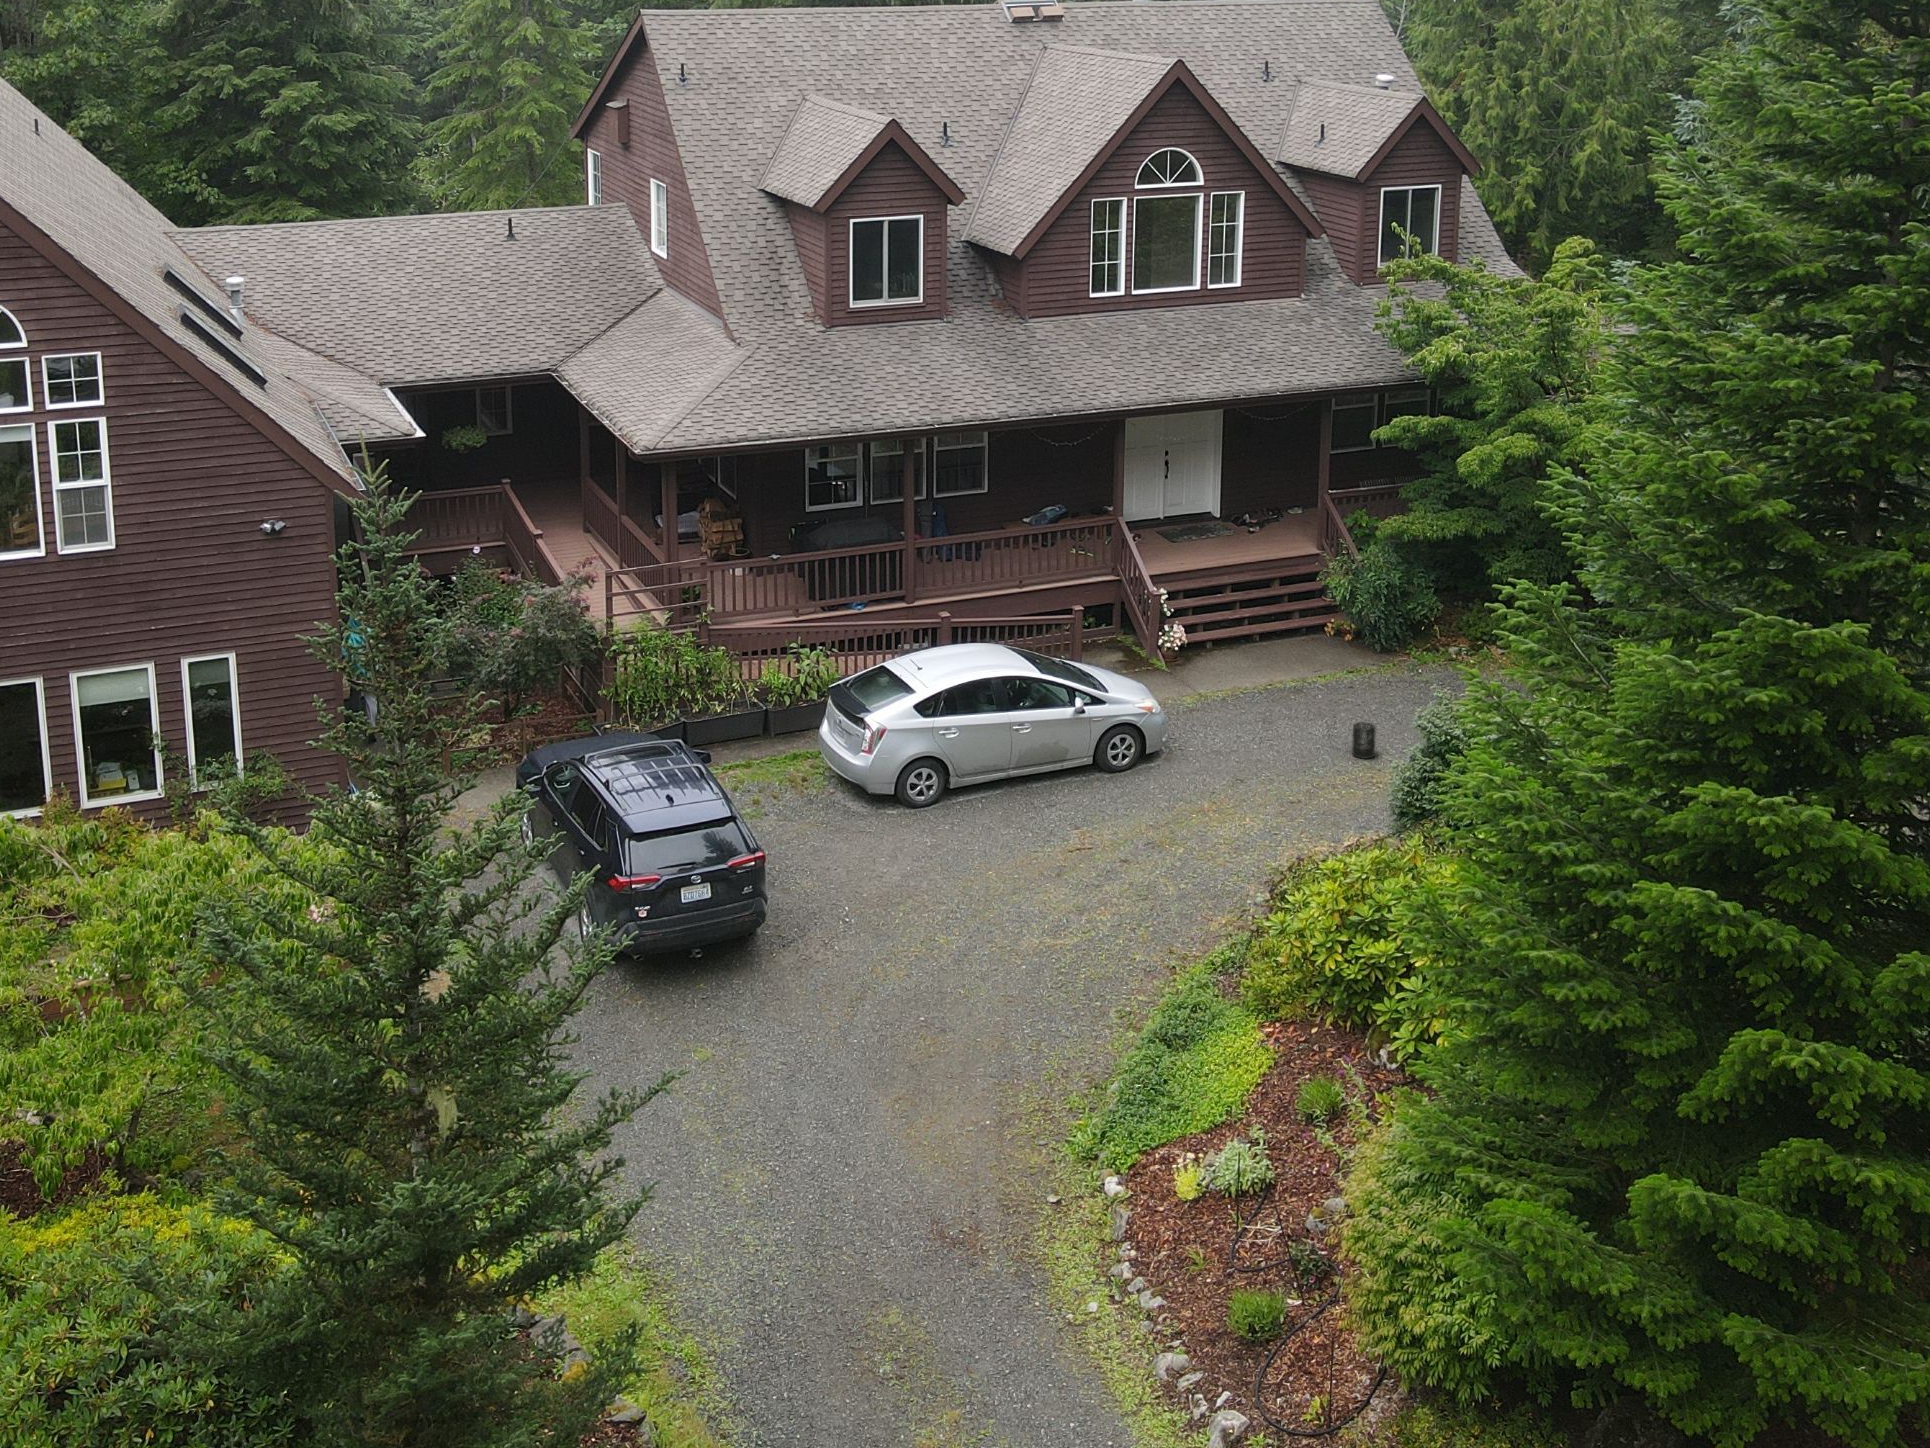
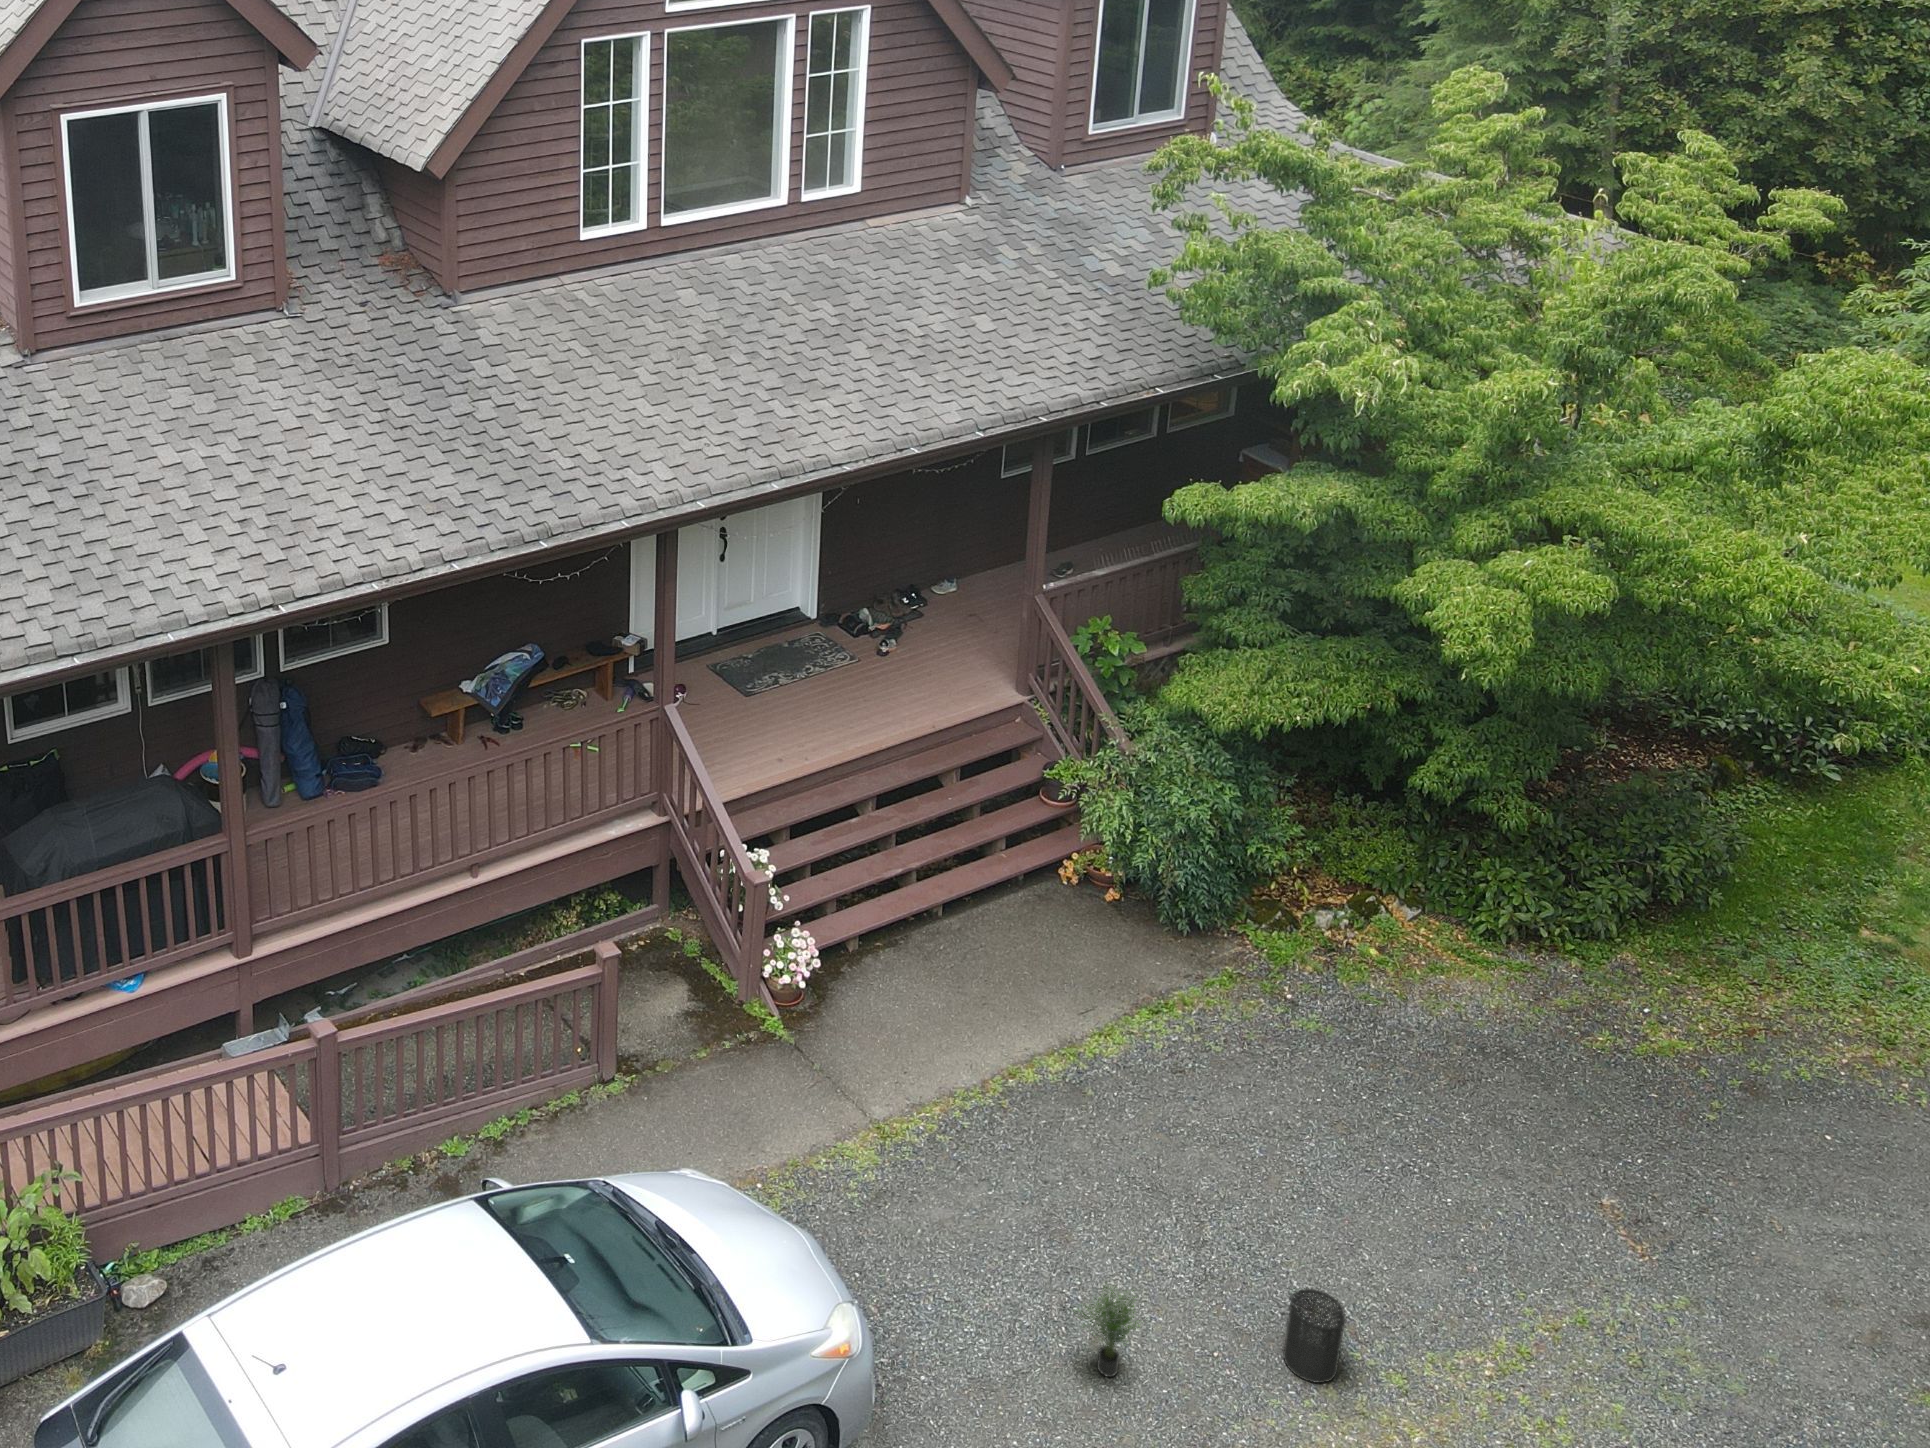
potted plant: none [1256,709,1287,752] -> present [1079,1287,1140,1377]

